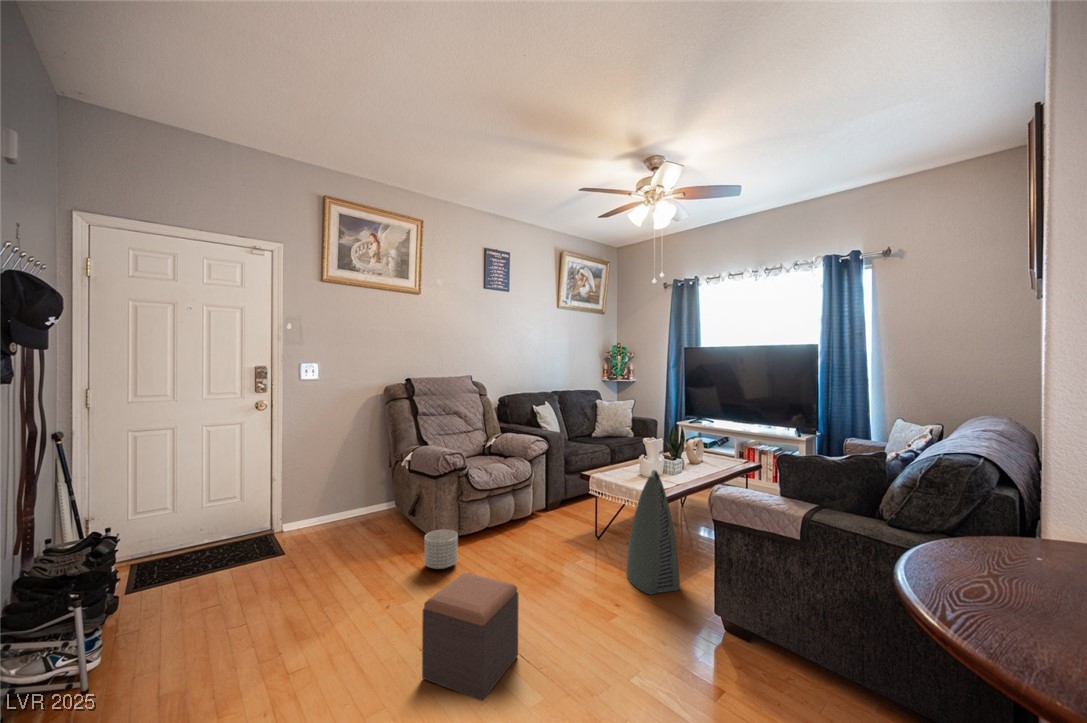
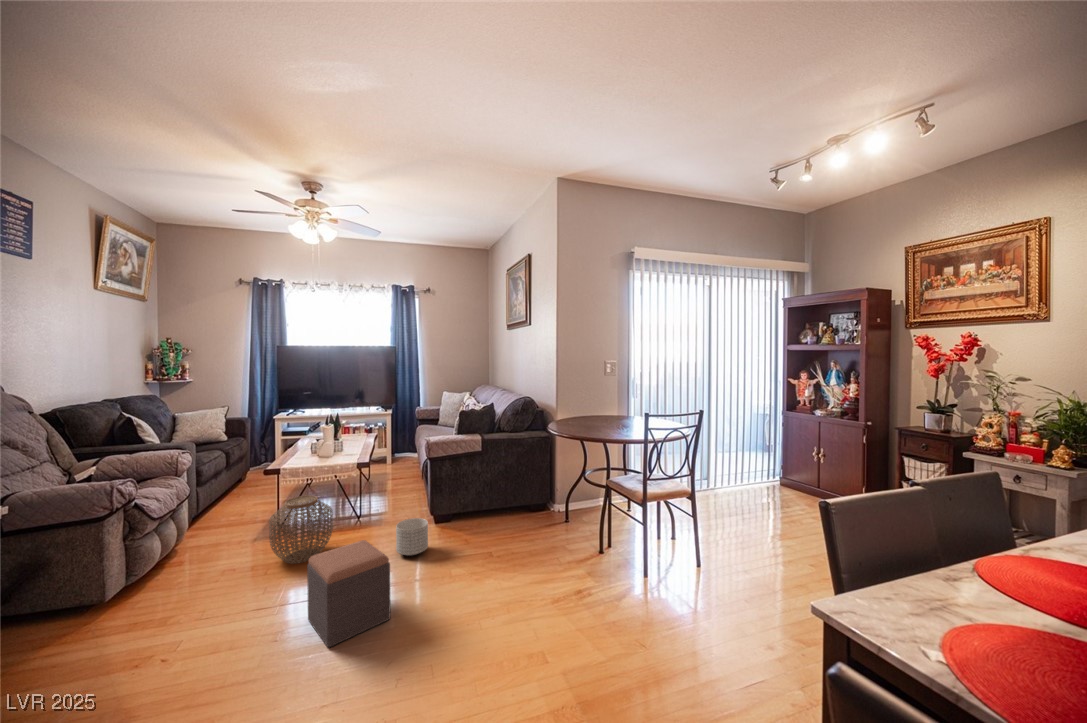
air purifier: present [626,470,680,594] -> none [349,442,393,533]
woven basket: none [531,509,590,583] -> present [269,495,333,563]
planter: present [424,530,458,569] -> present [396,518,428,556]

